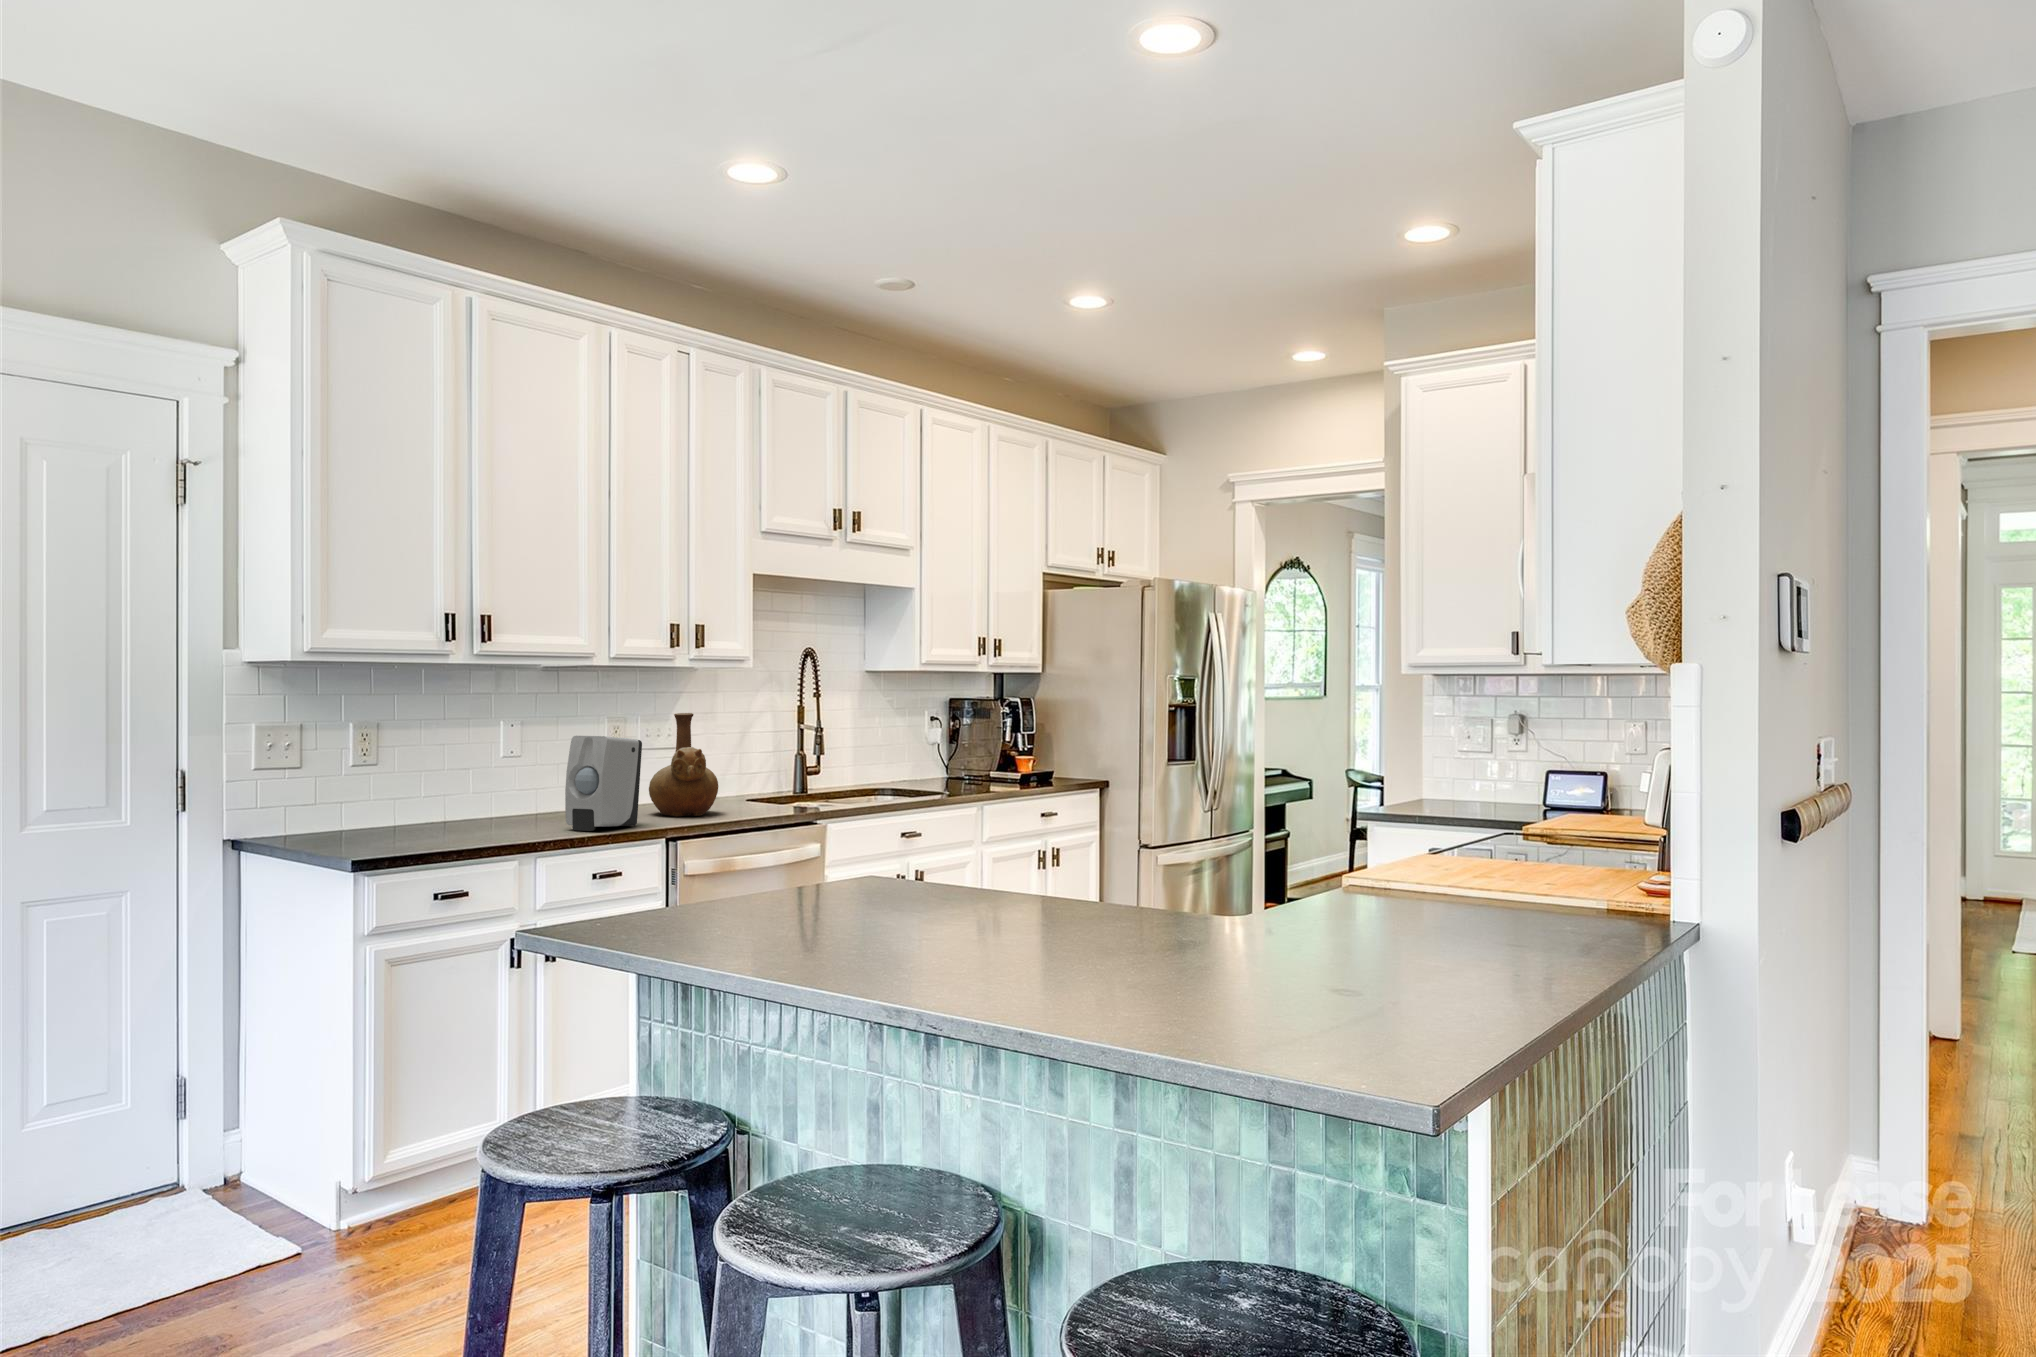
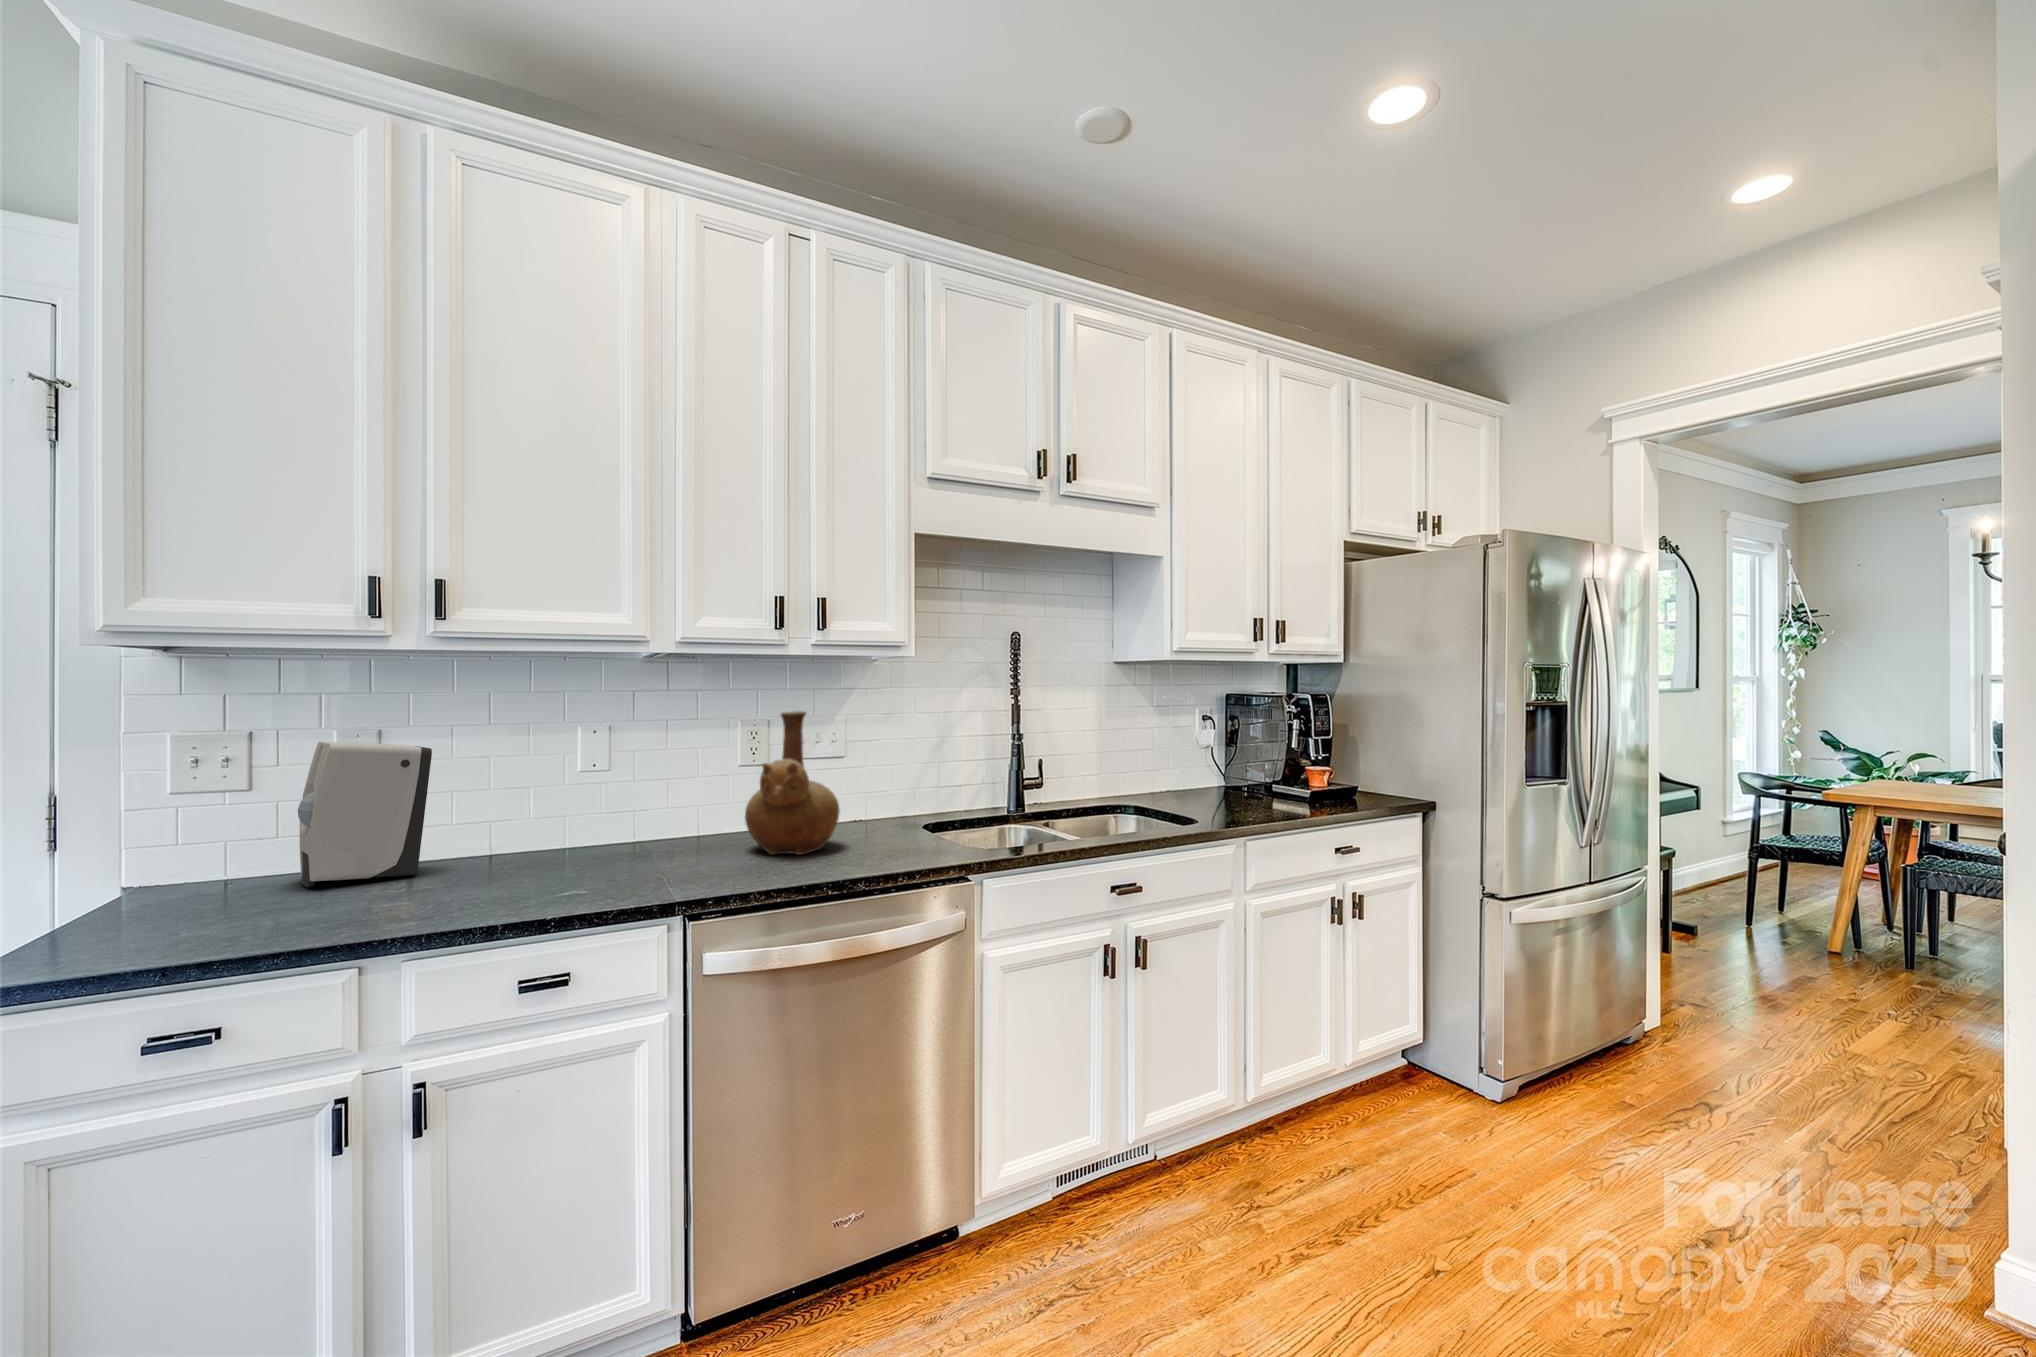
soap dispenser: present [565,736,642,831] -> present [298,742,432,887]

